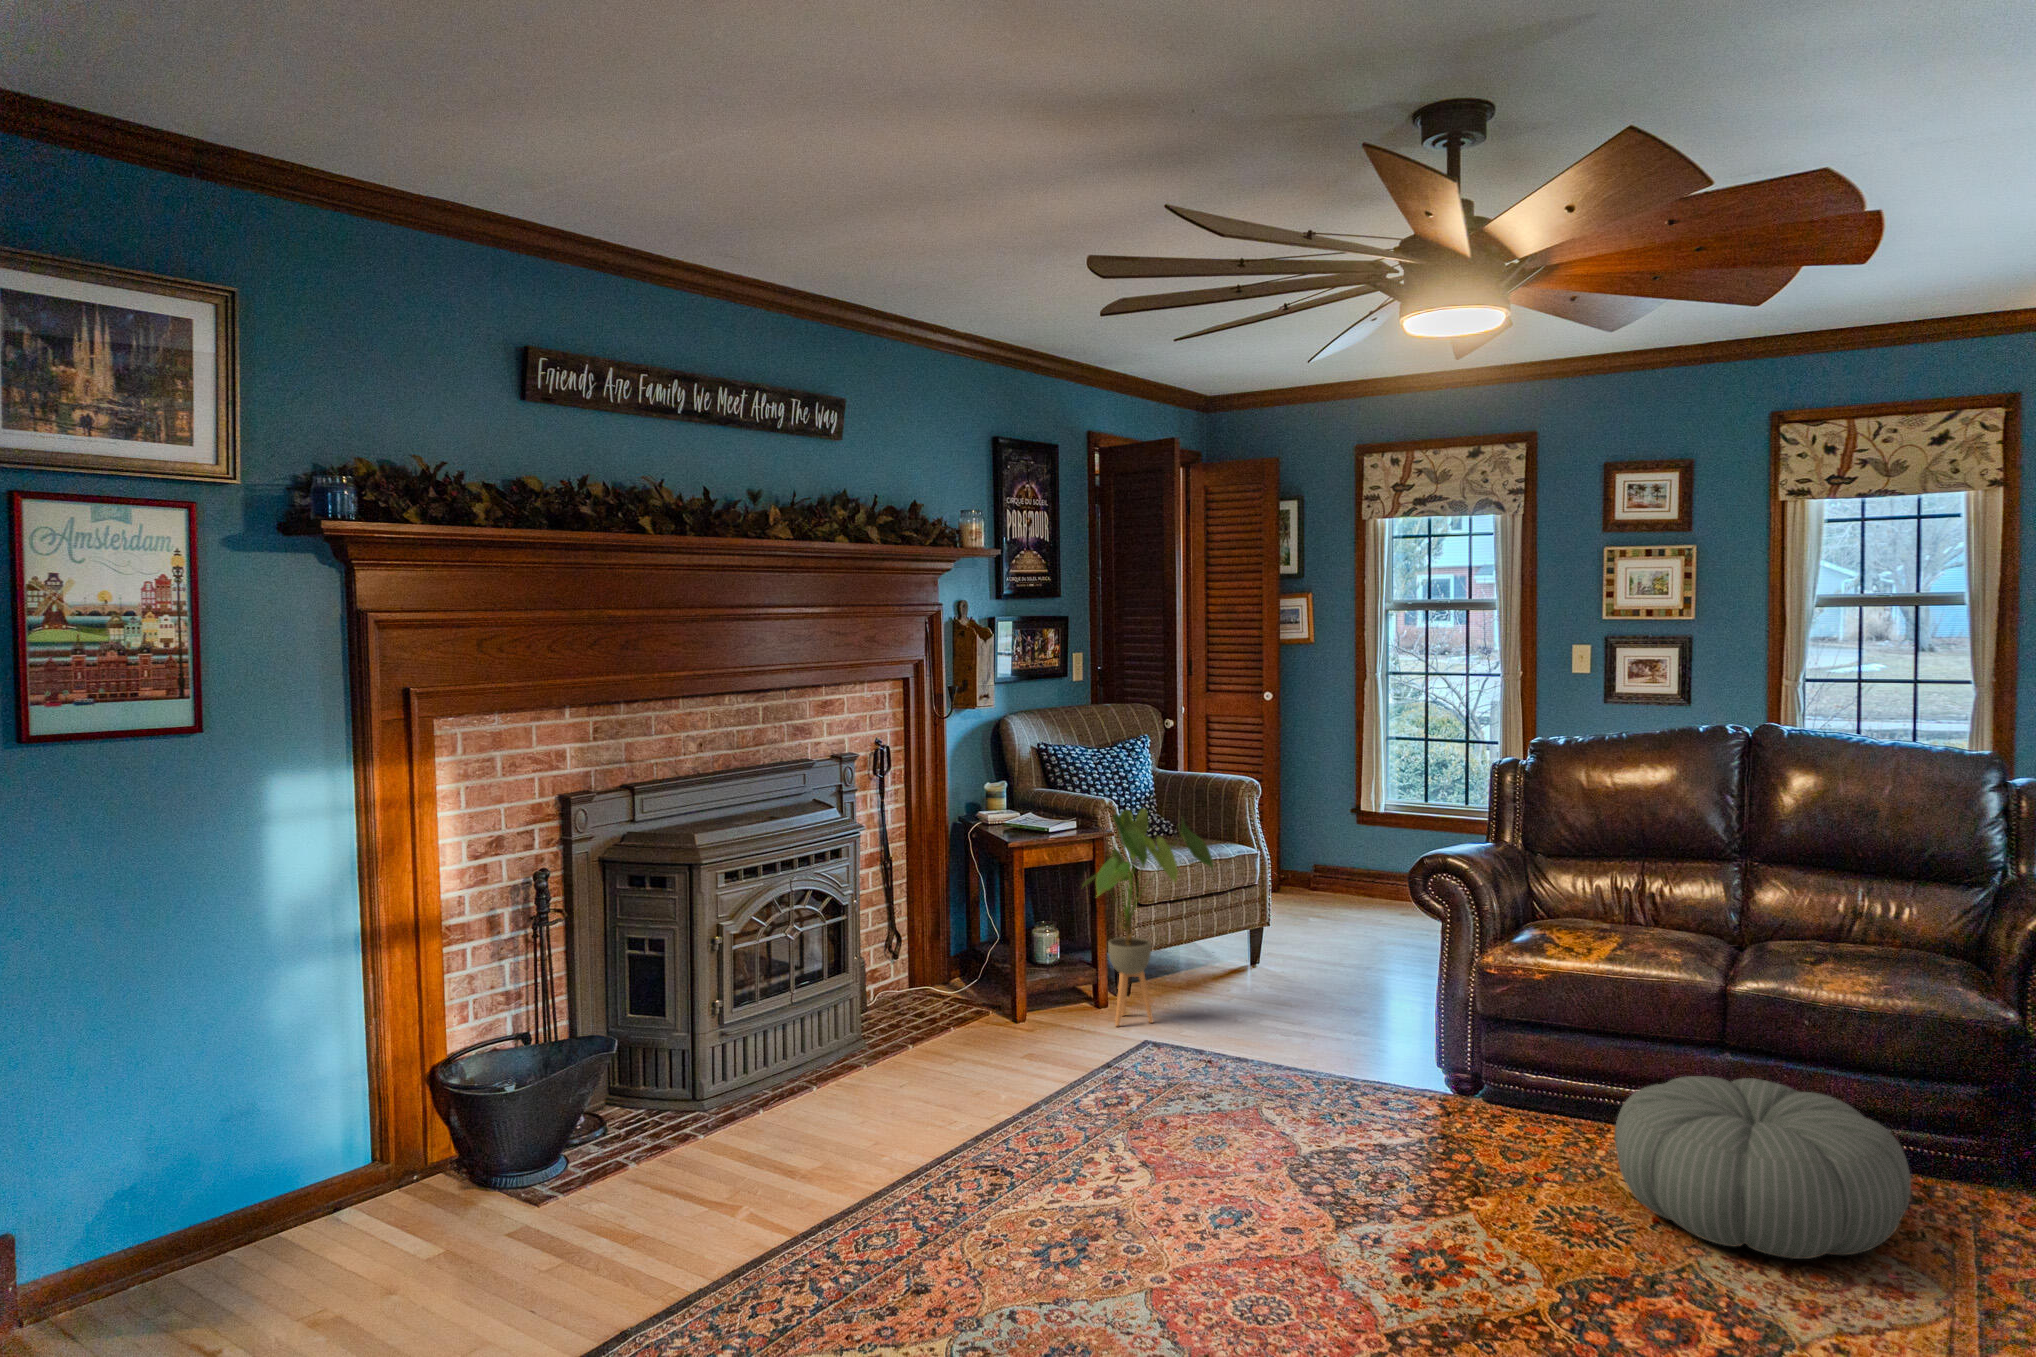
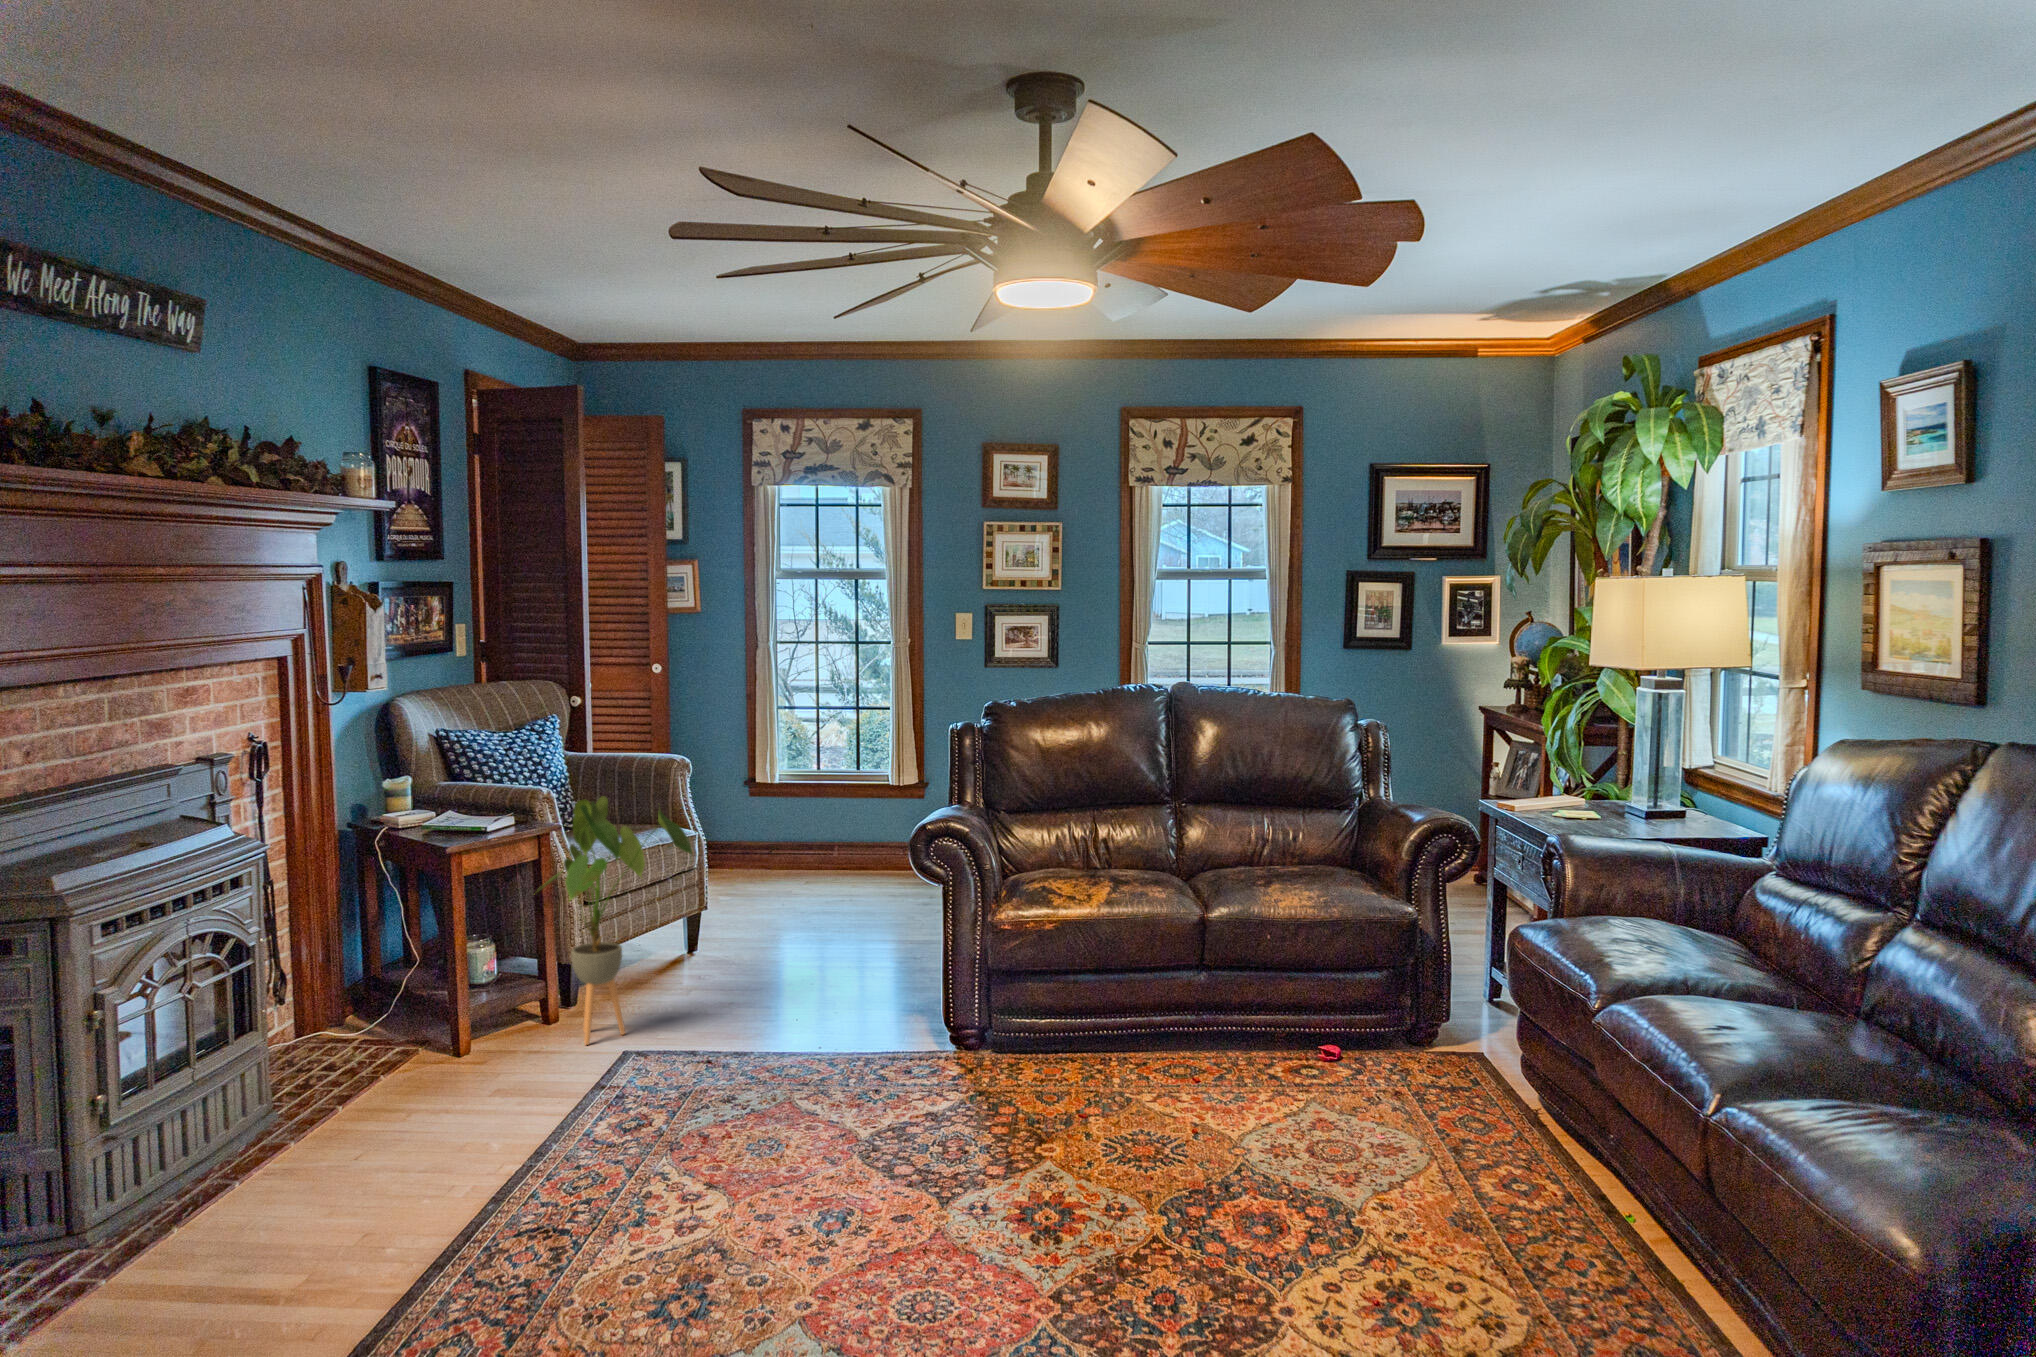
pouf: present [1615,1076,1911,1259] -> none [1145,993,1374,1141]

